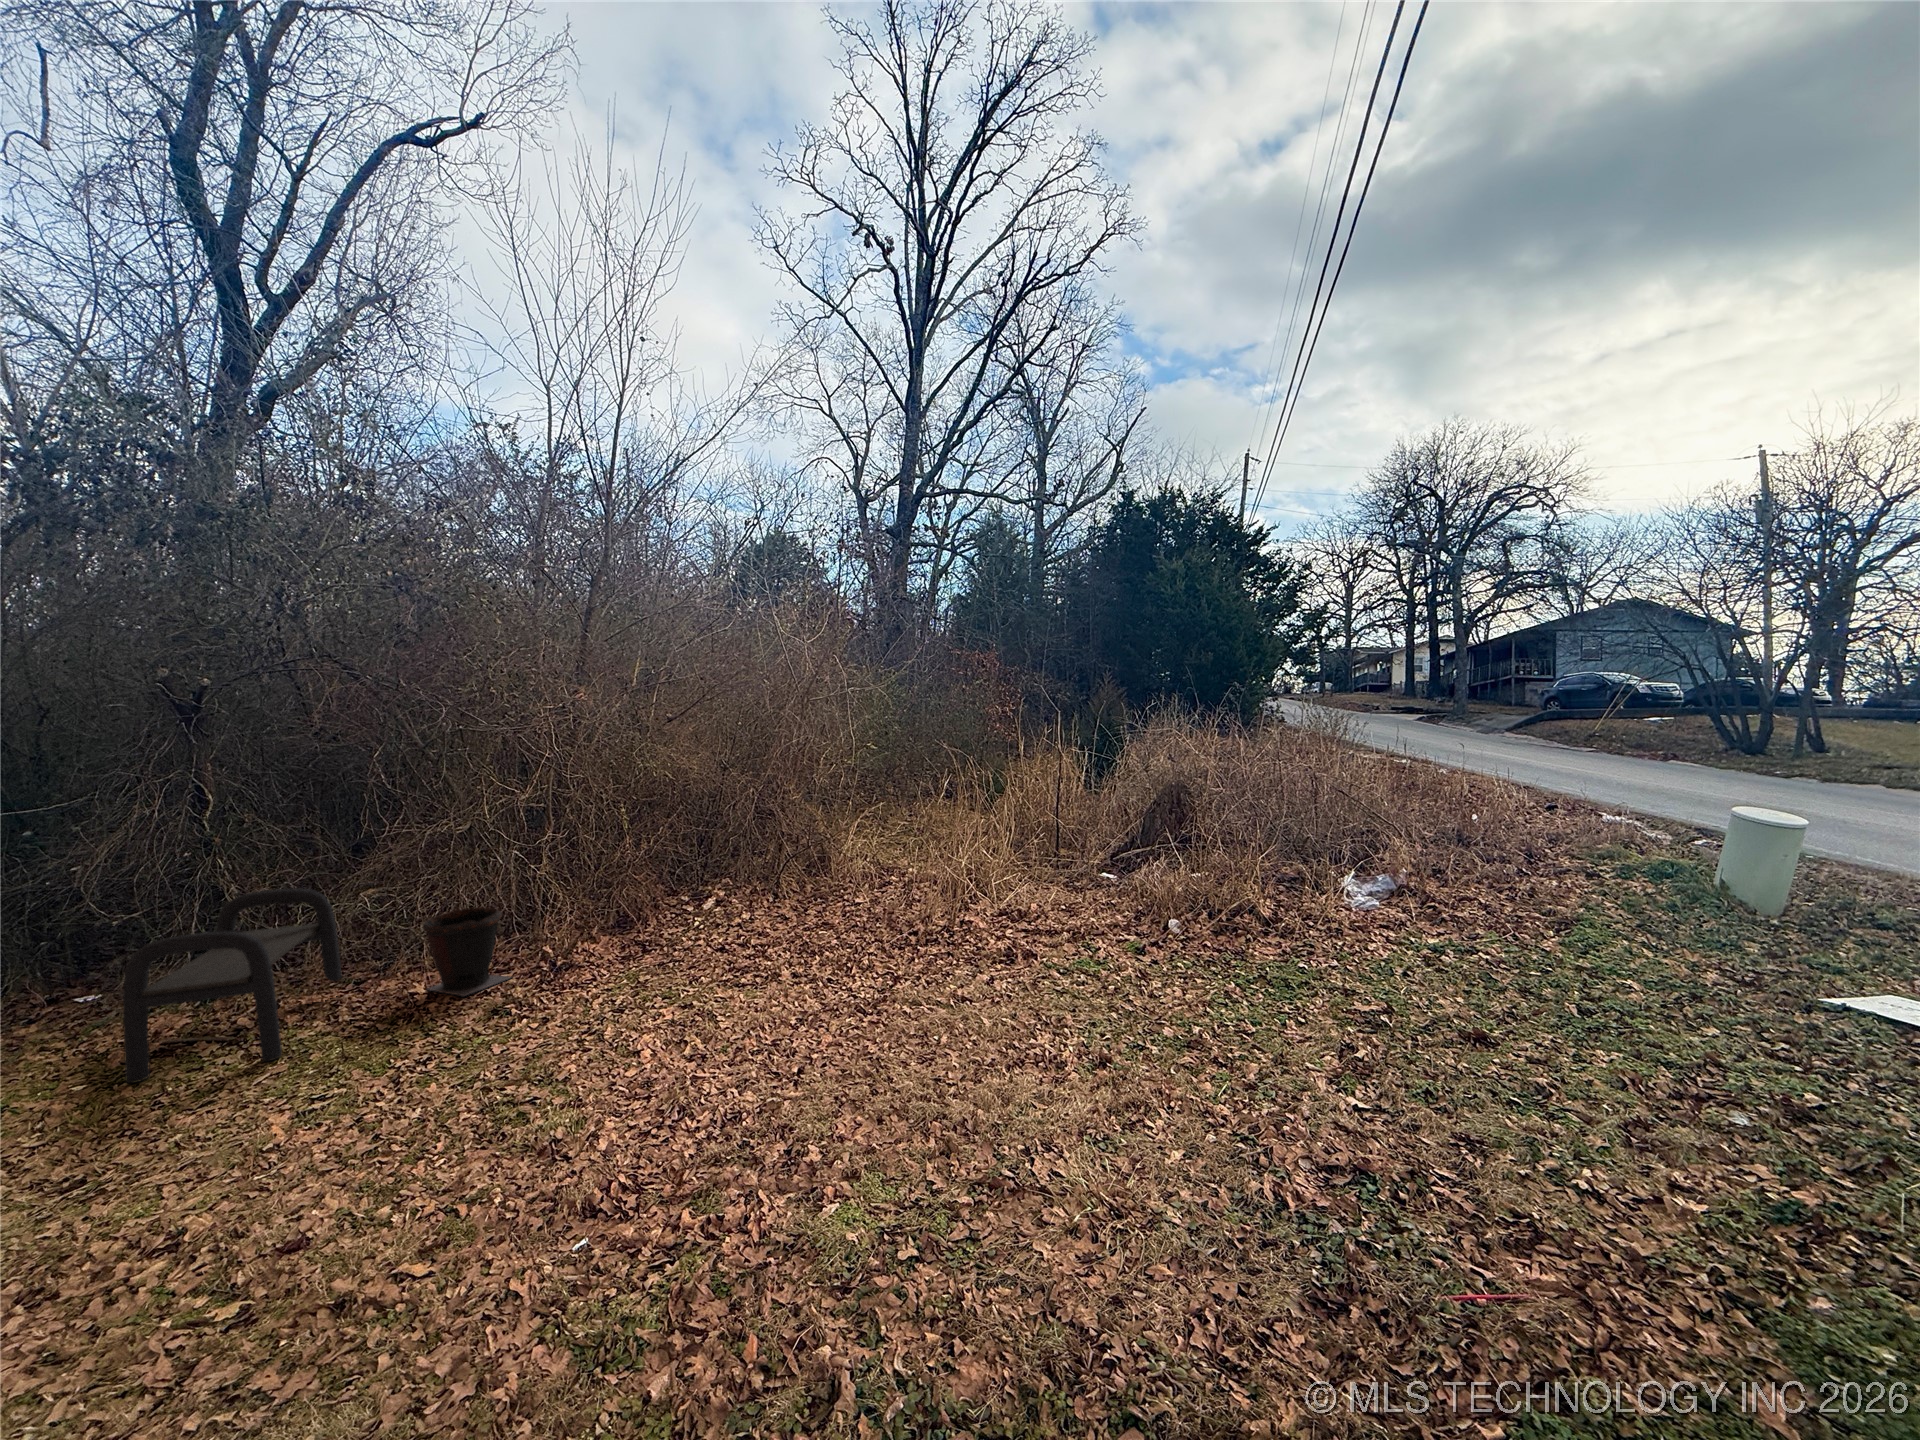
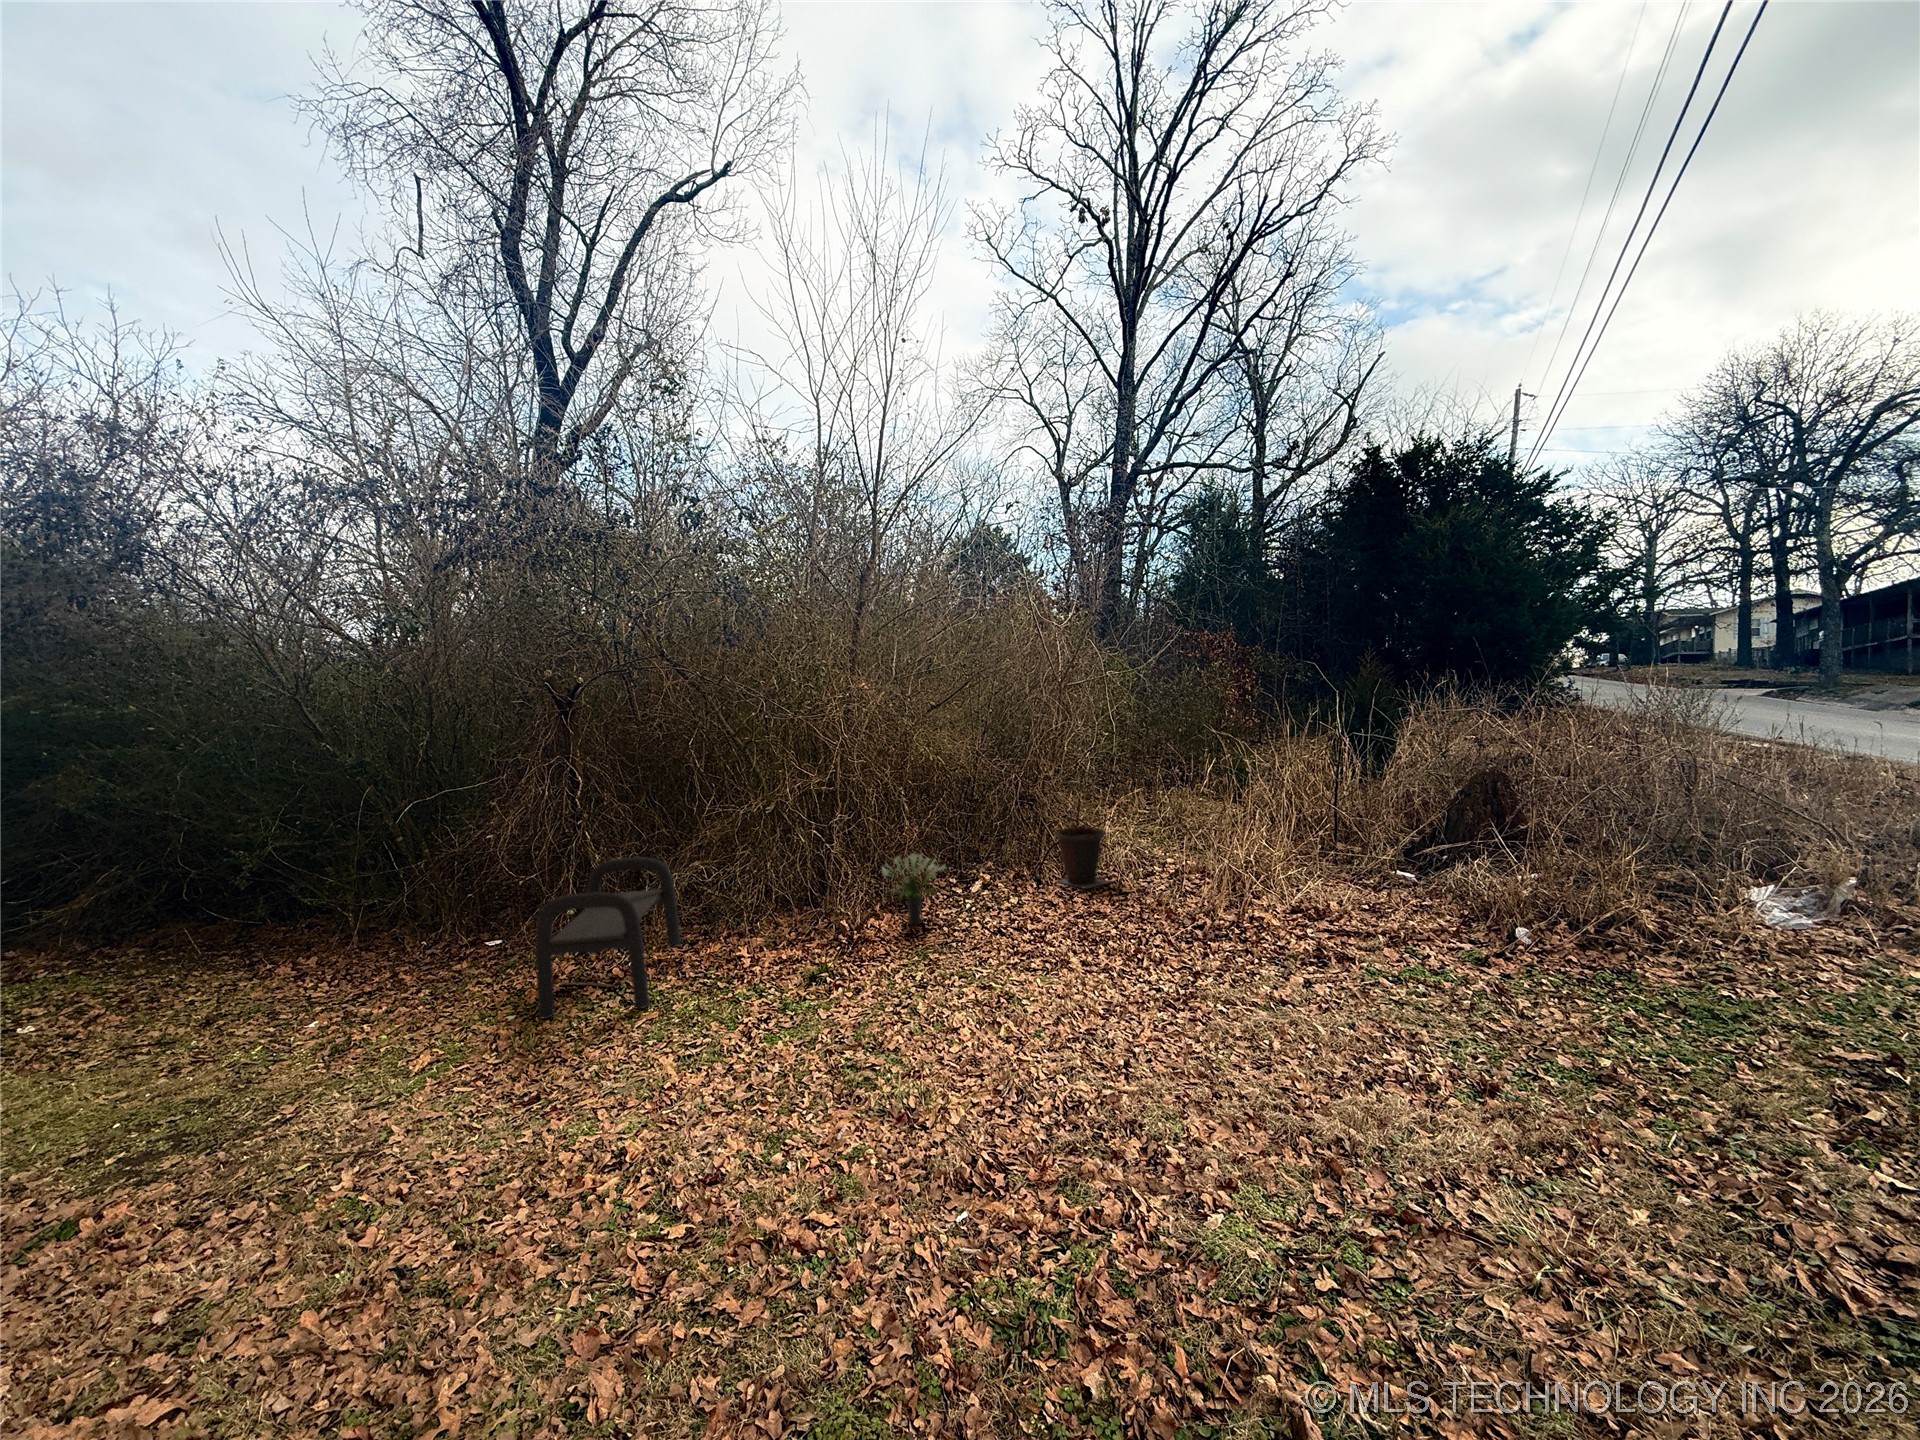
potted plant: none [592,873,665,947] -> present [882,853,946,925]
bucket: present [423,907,510,996] -> present [1056,827,1110,889]

